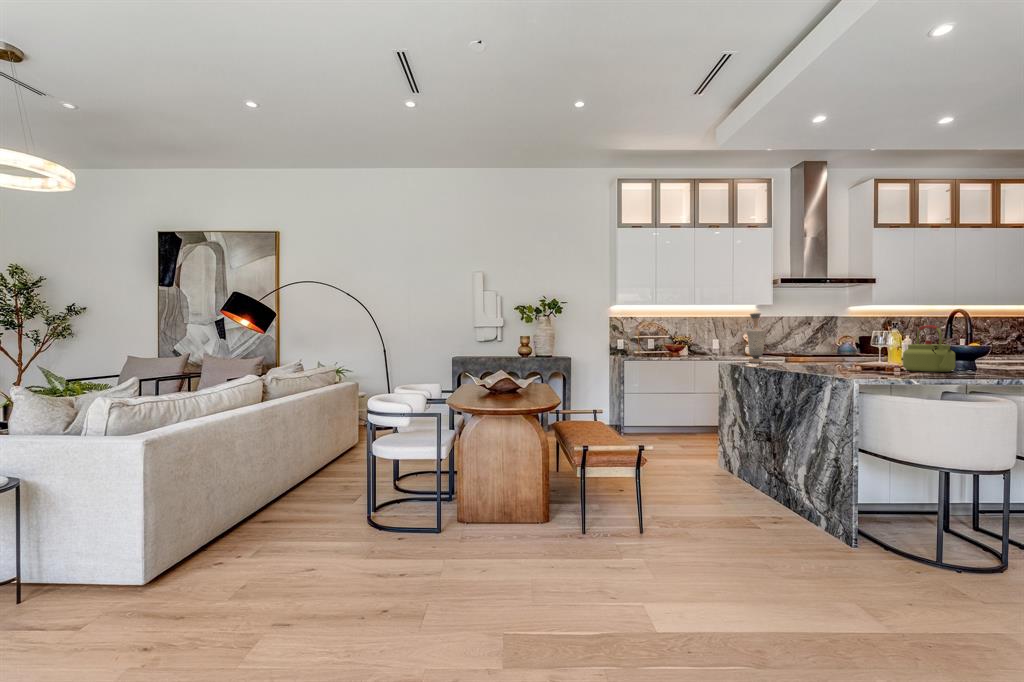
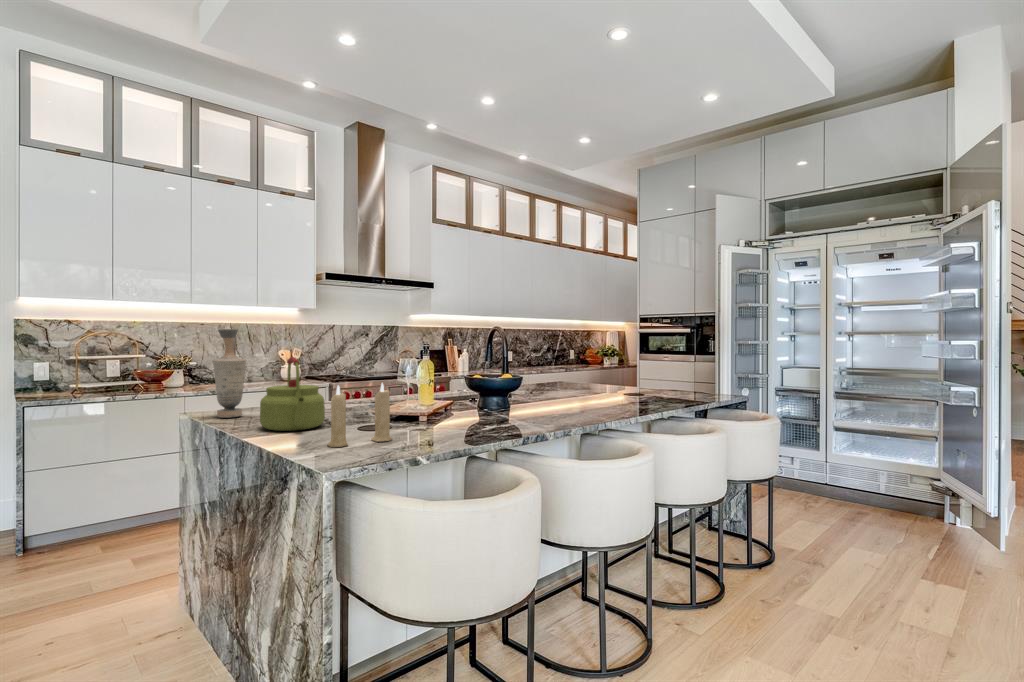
kettle: present [903,325,955,372] -> present [260,357,325,431]
candle: none [841,337,884,372] -> present [328,383,392,447]

